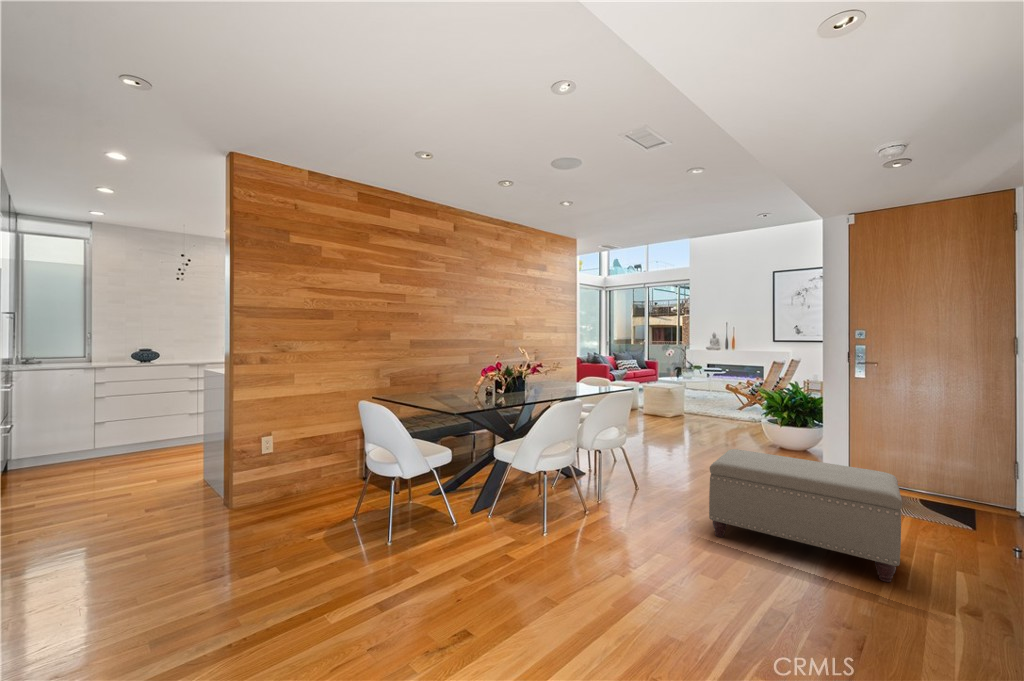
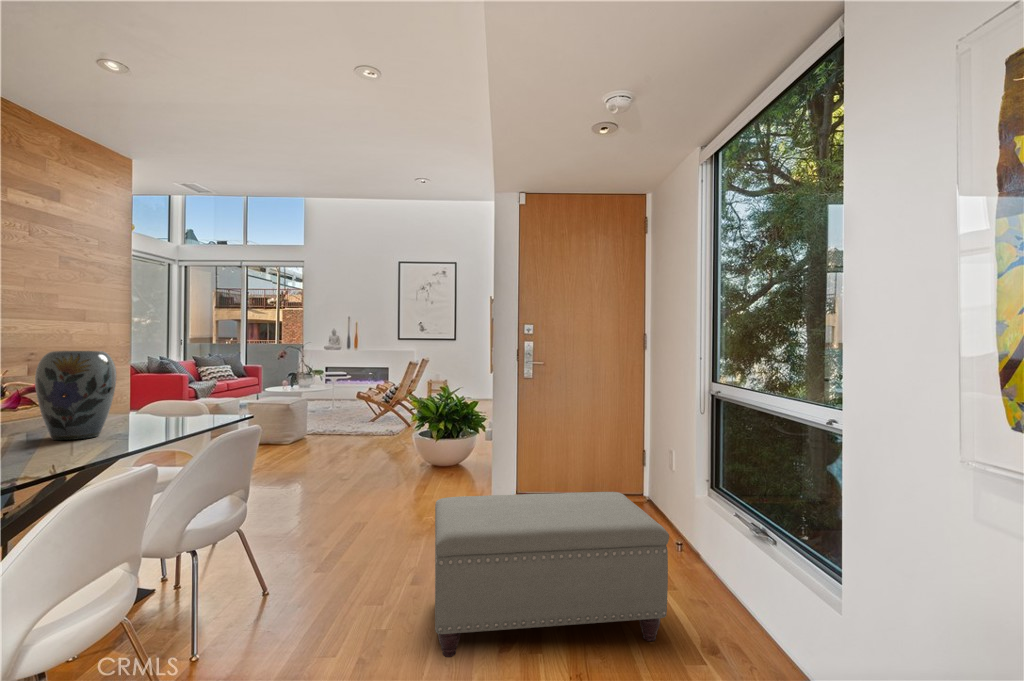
vase: none [538,348,567,389] -> present [35,351,116,440]

